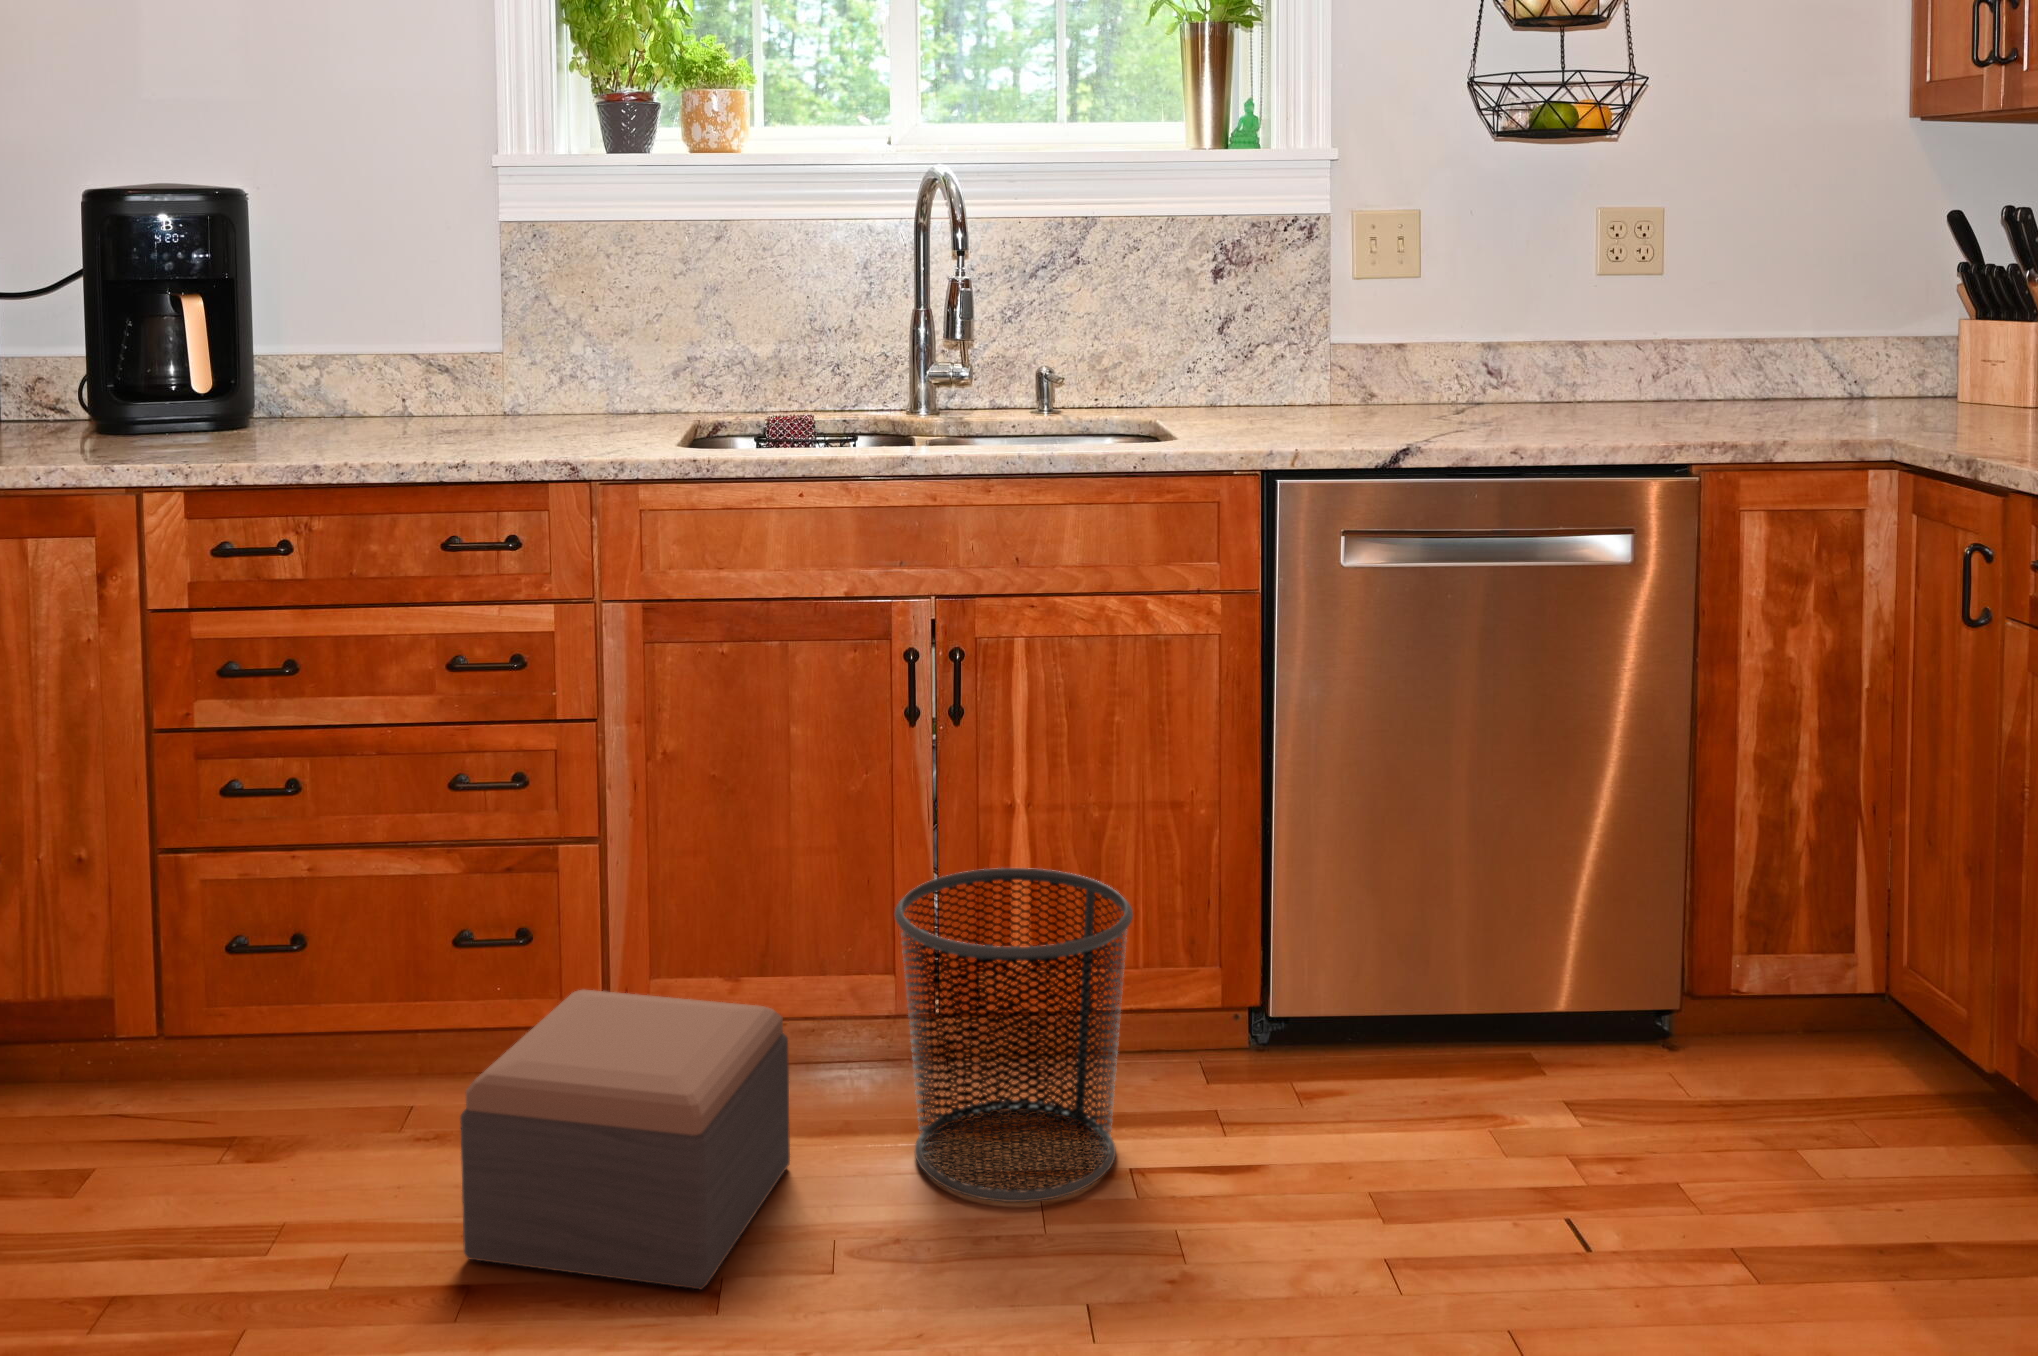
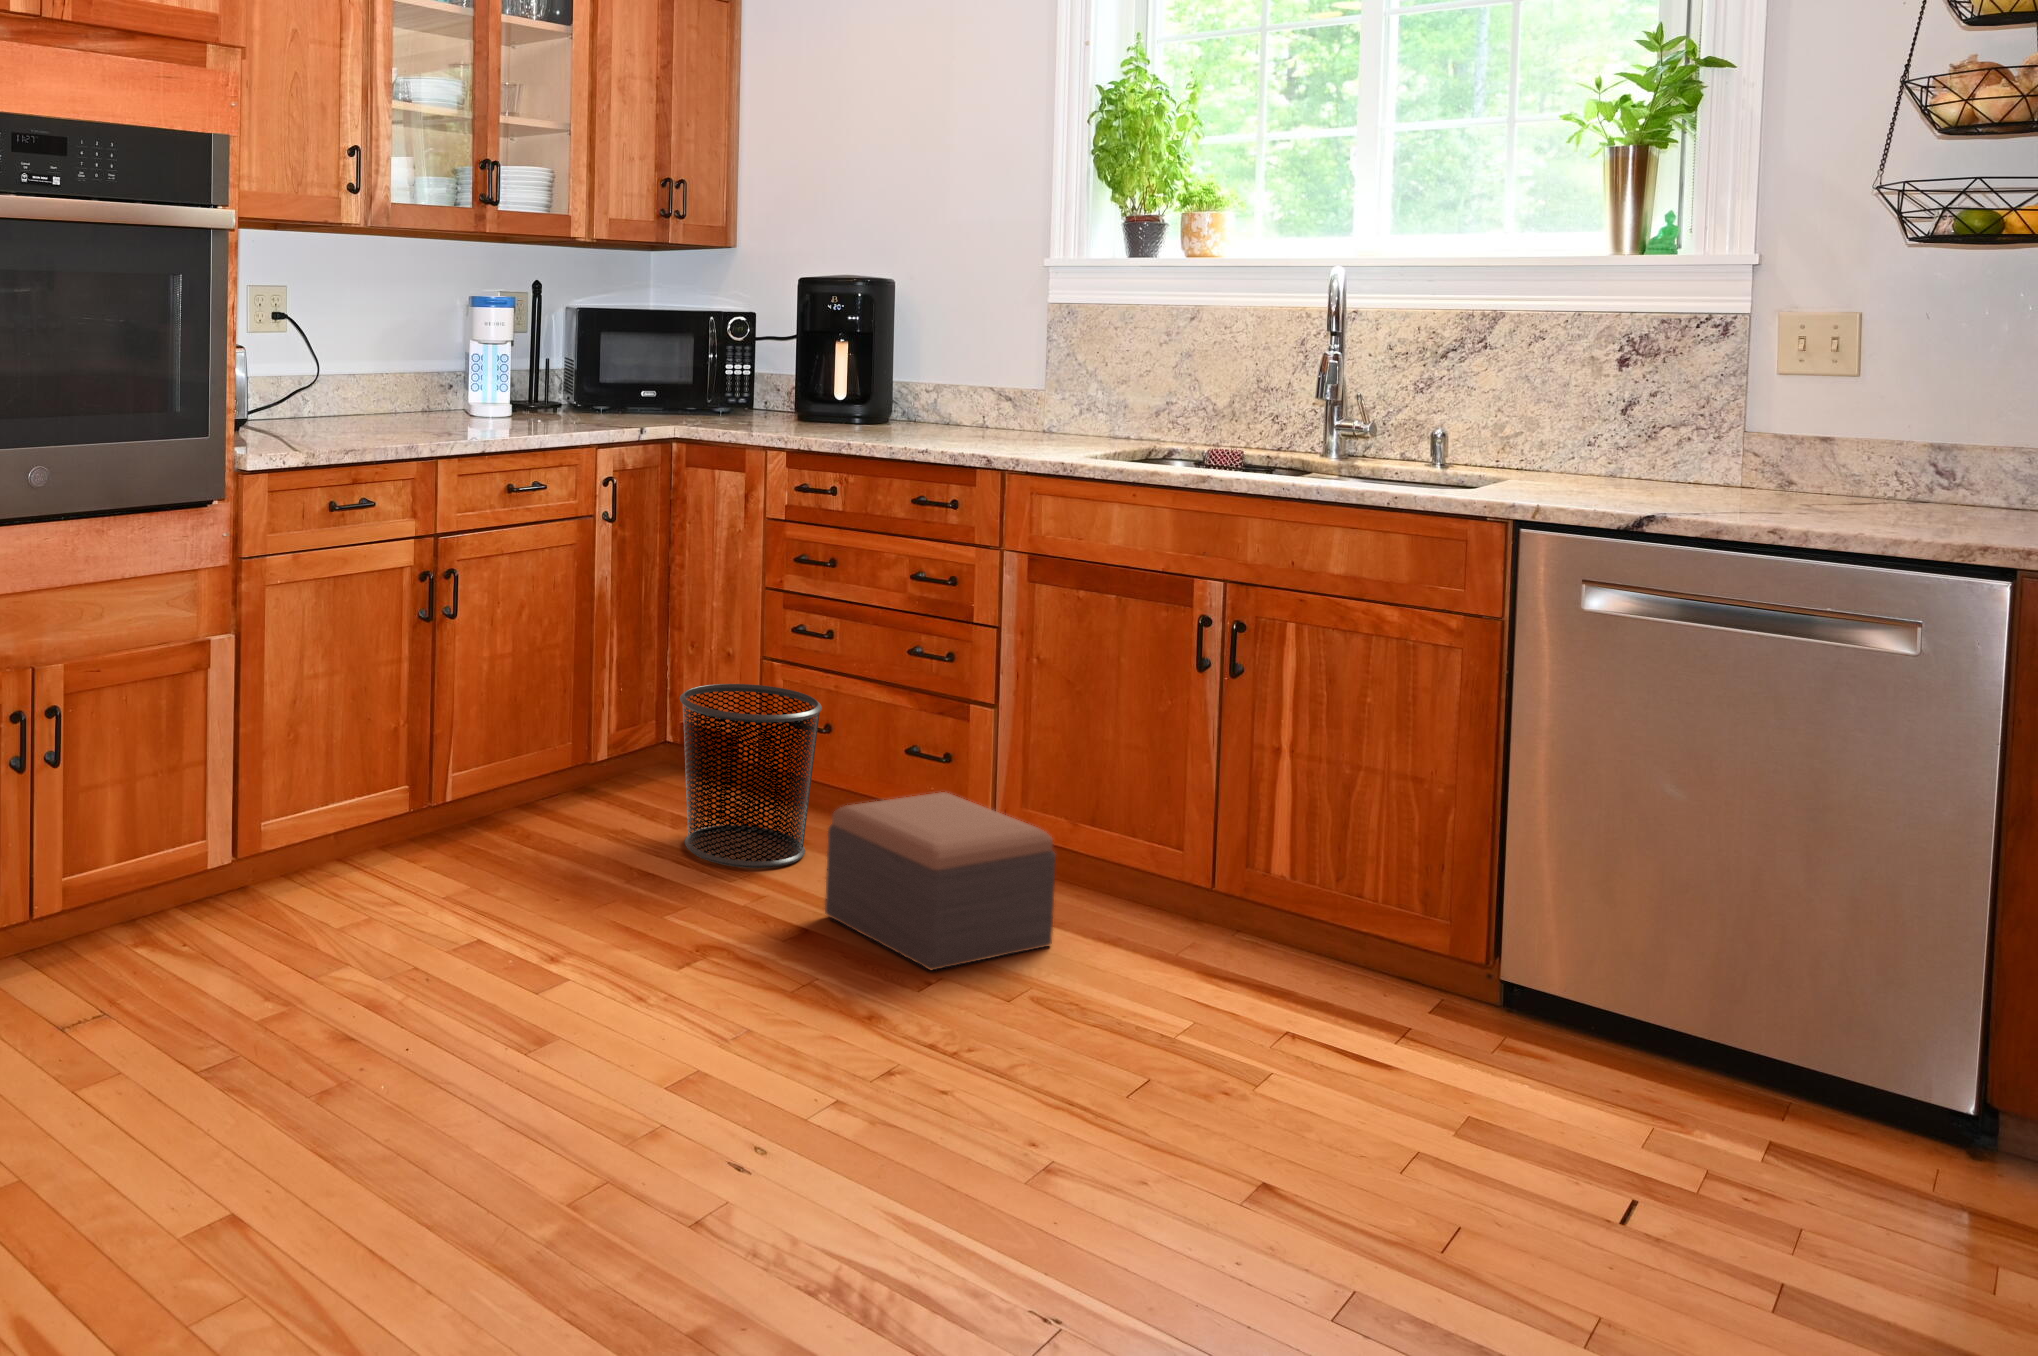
waste bin: present [895,868,1133,1202] -> present [680,684,822,868]

